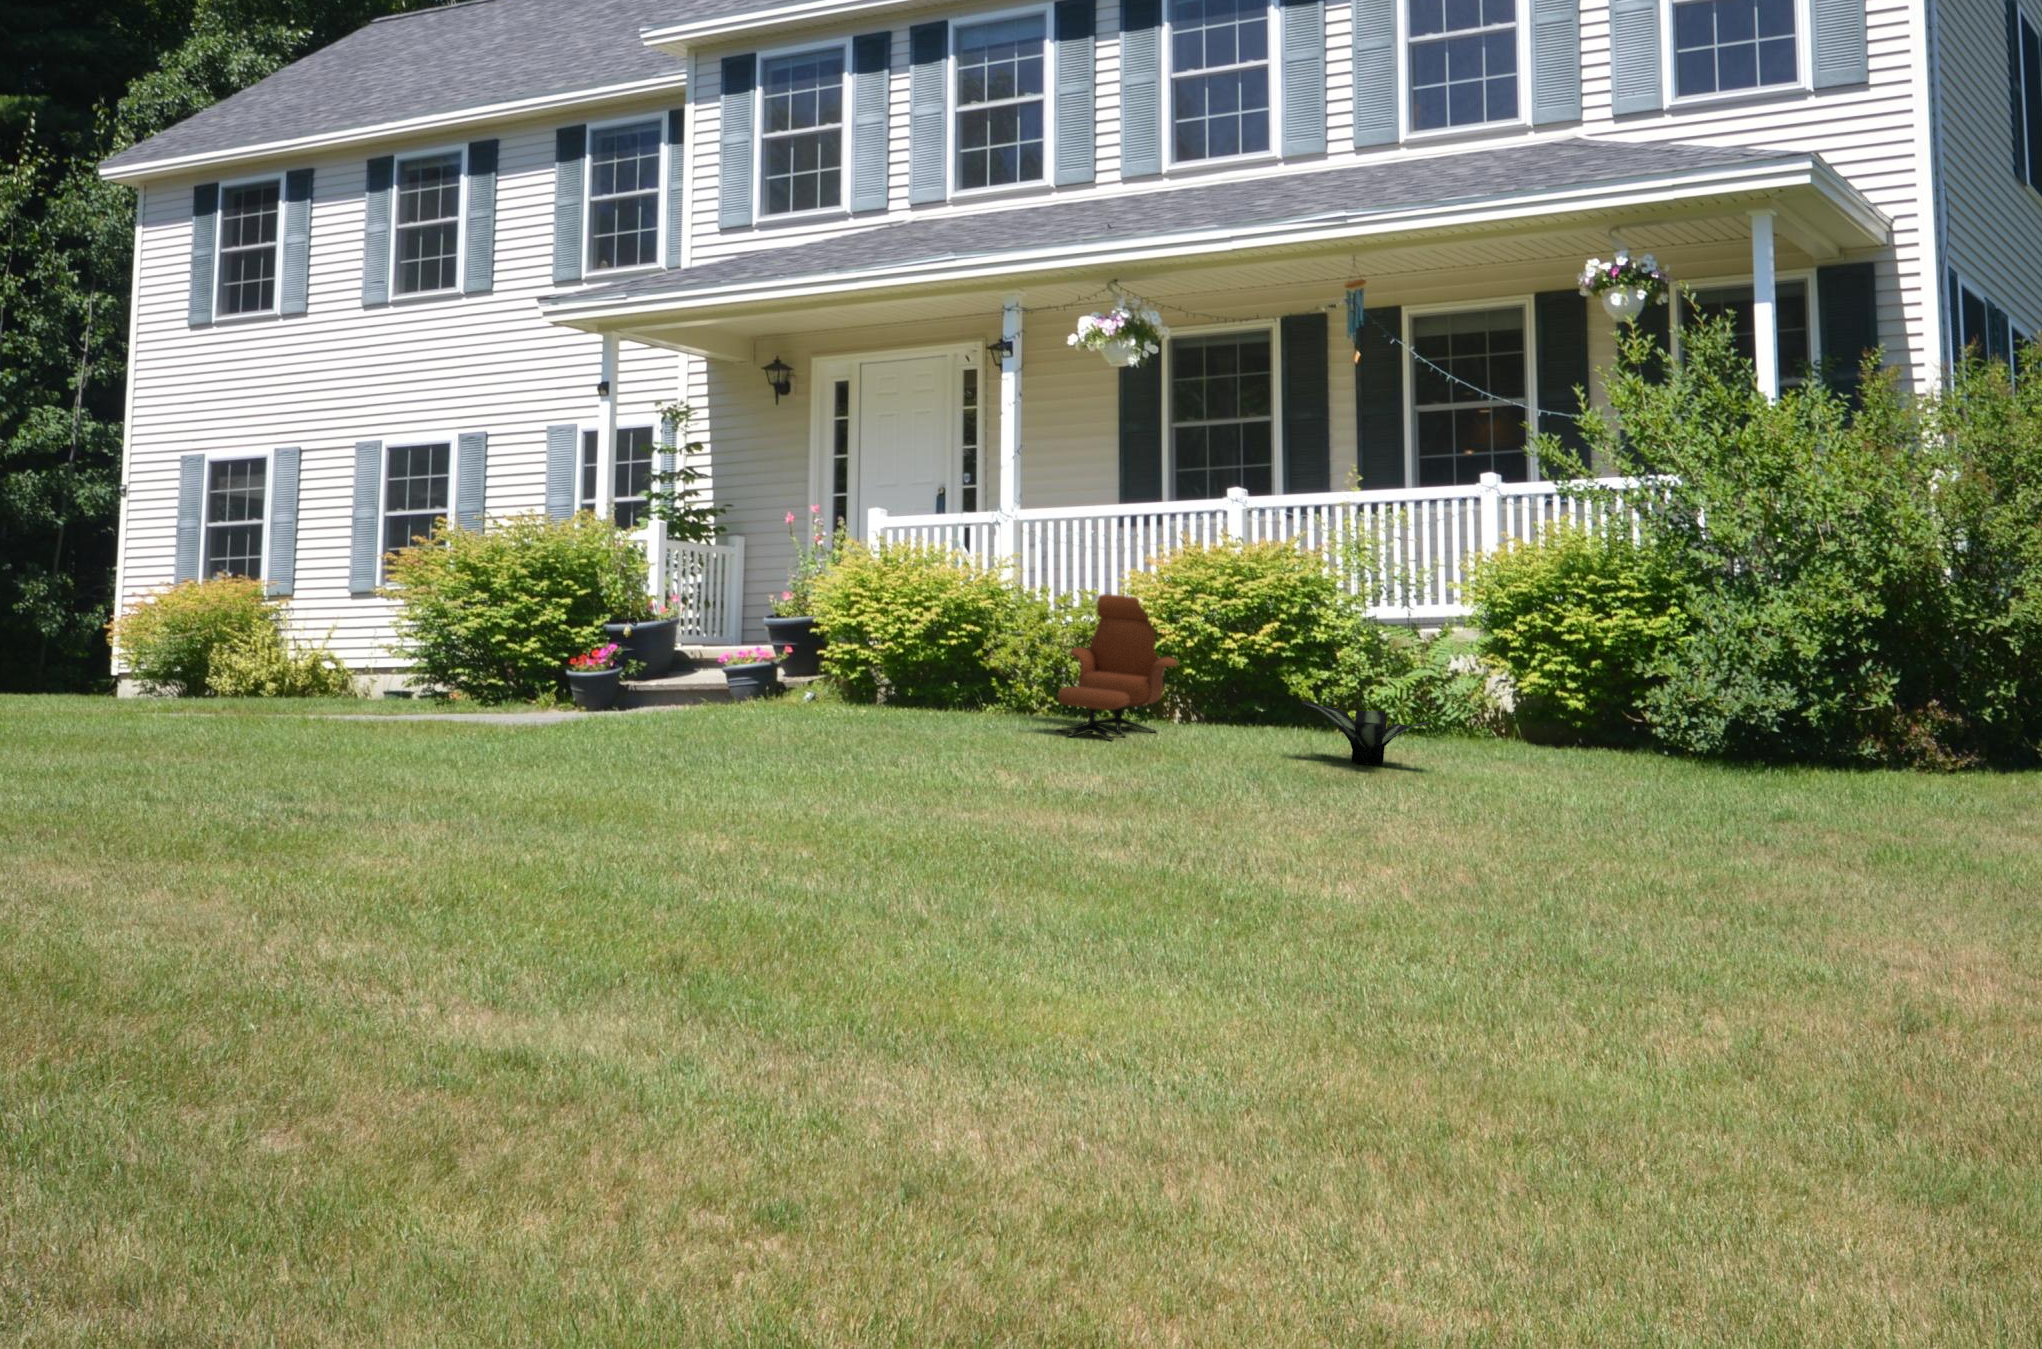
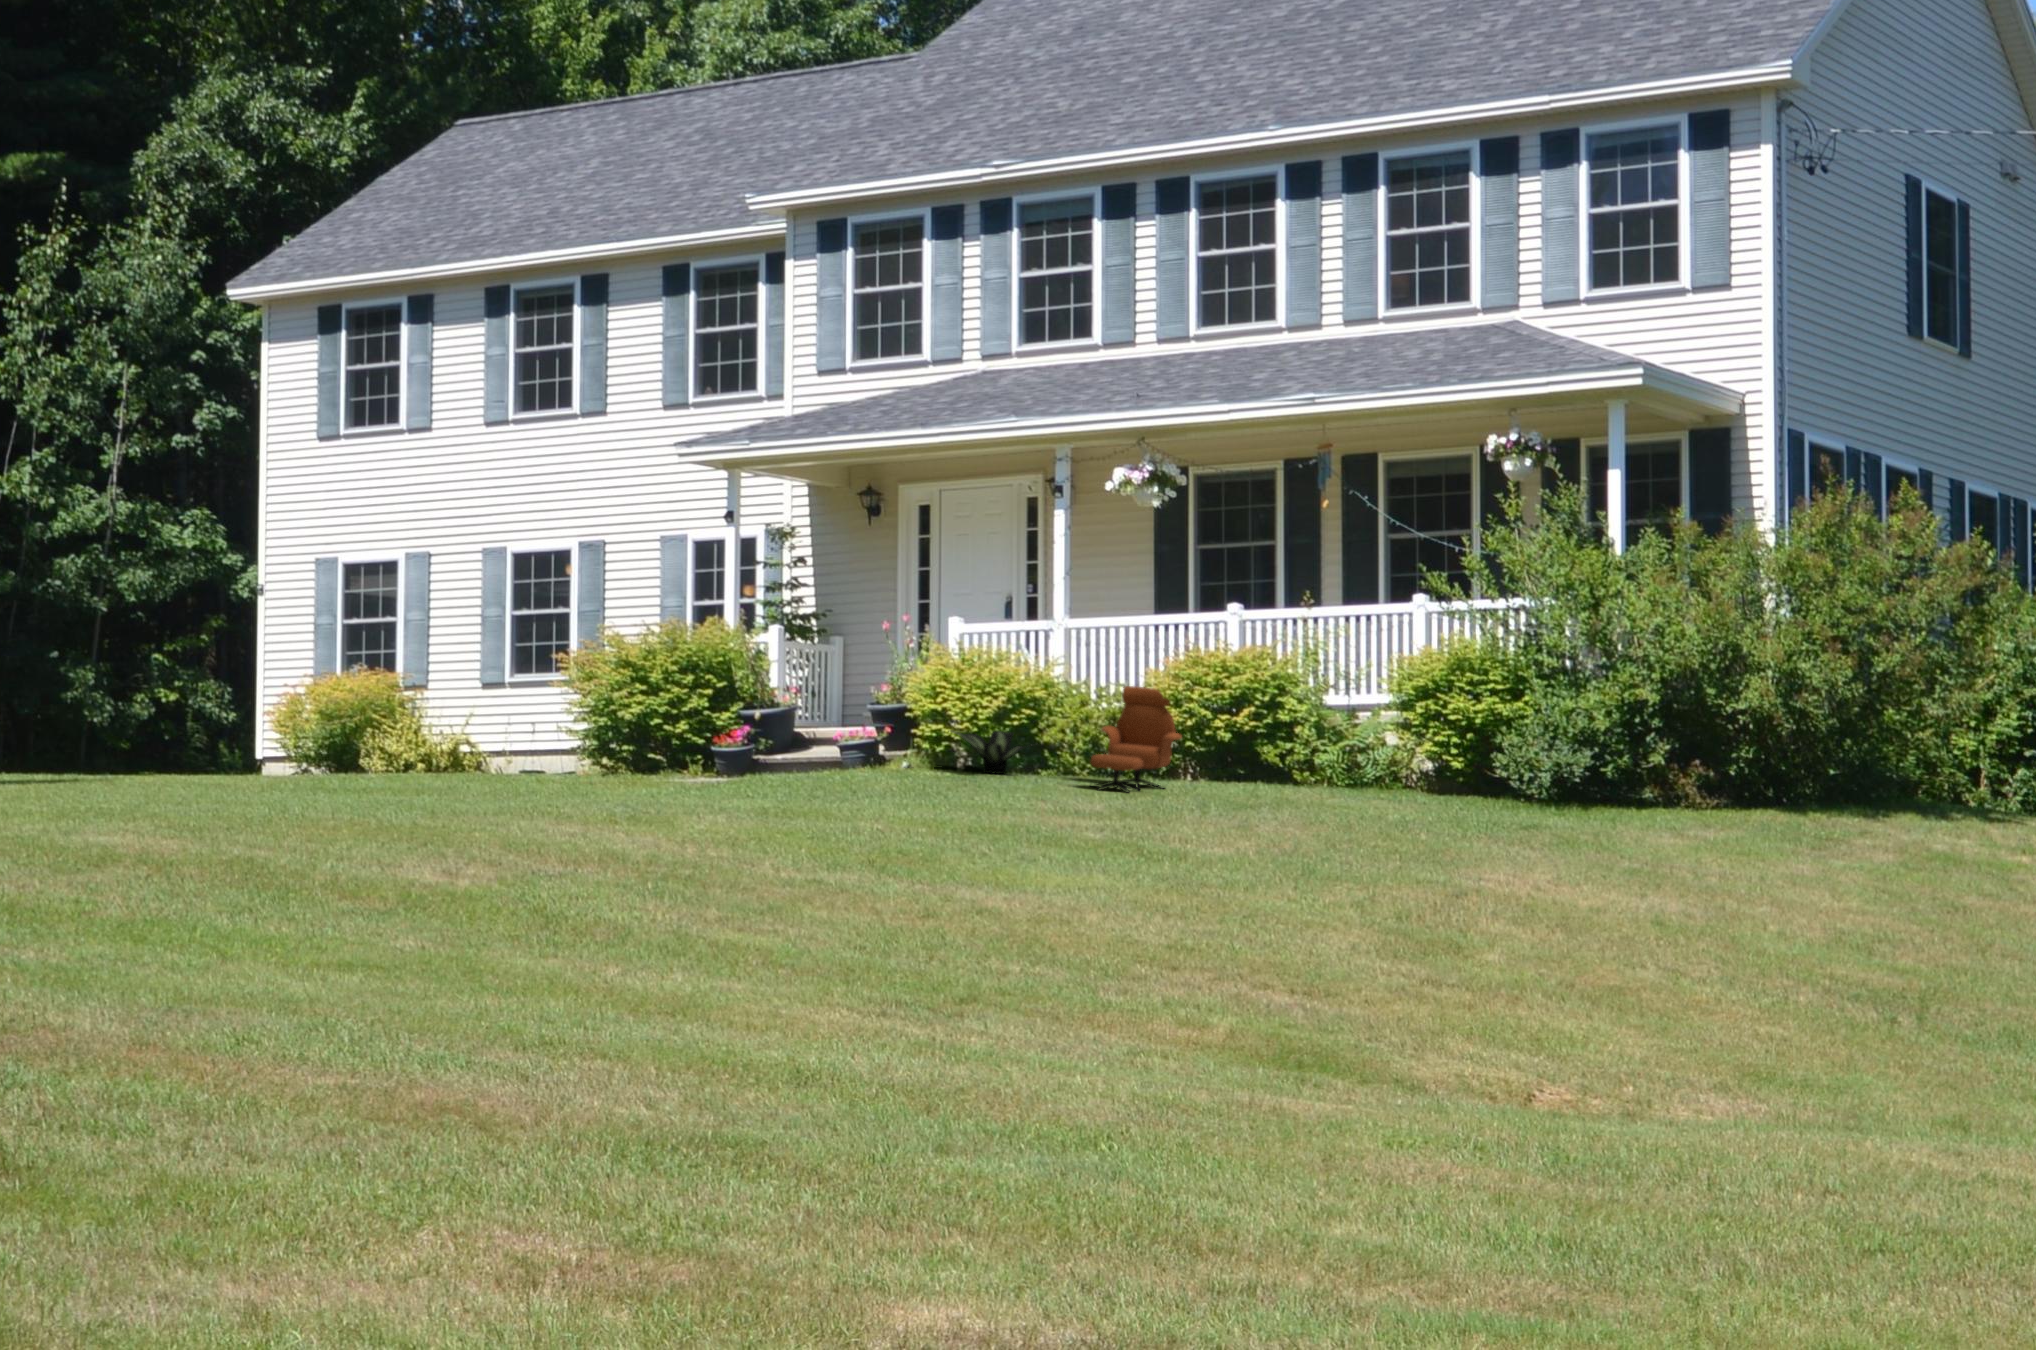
potted plant: present [1302,701,1430,765] -> present [950,730,1024,774]

